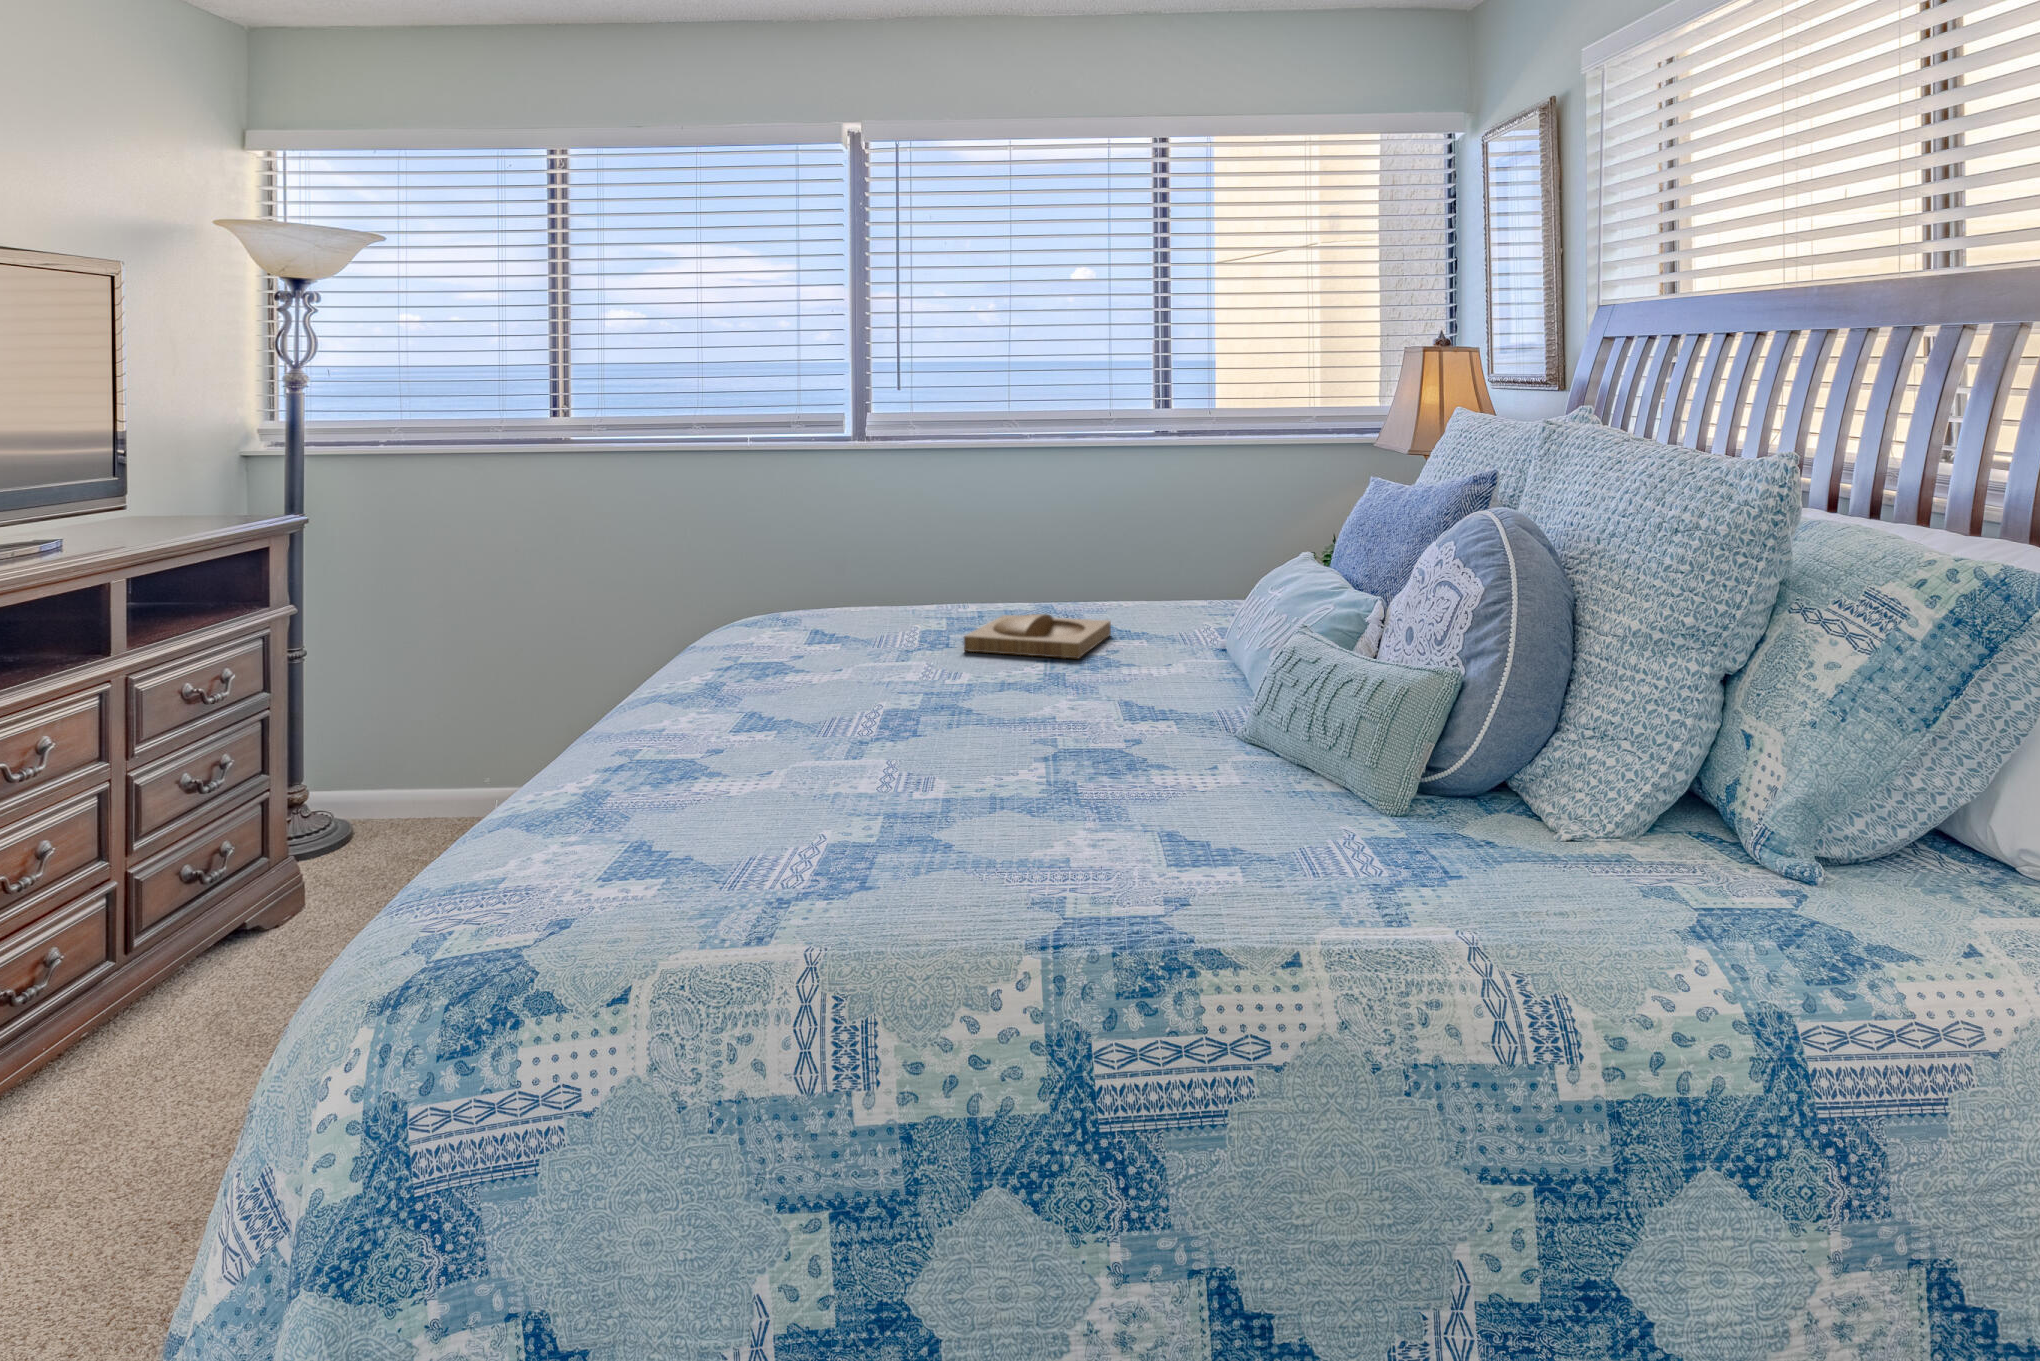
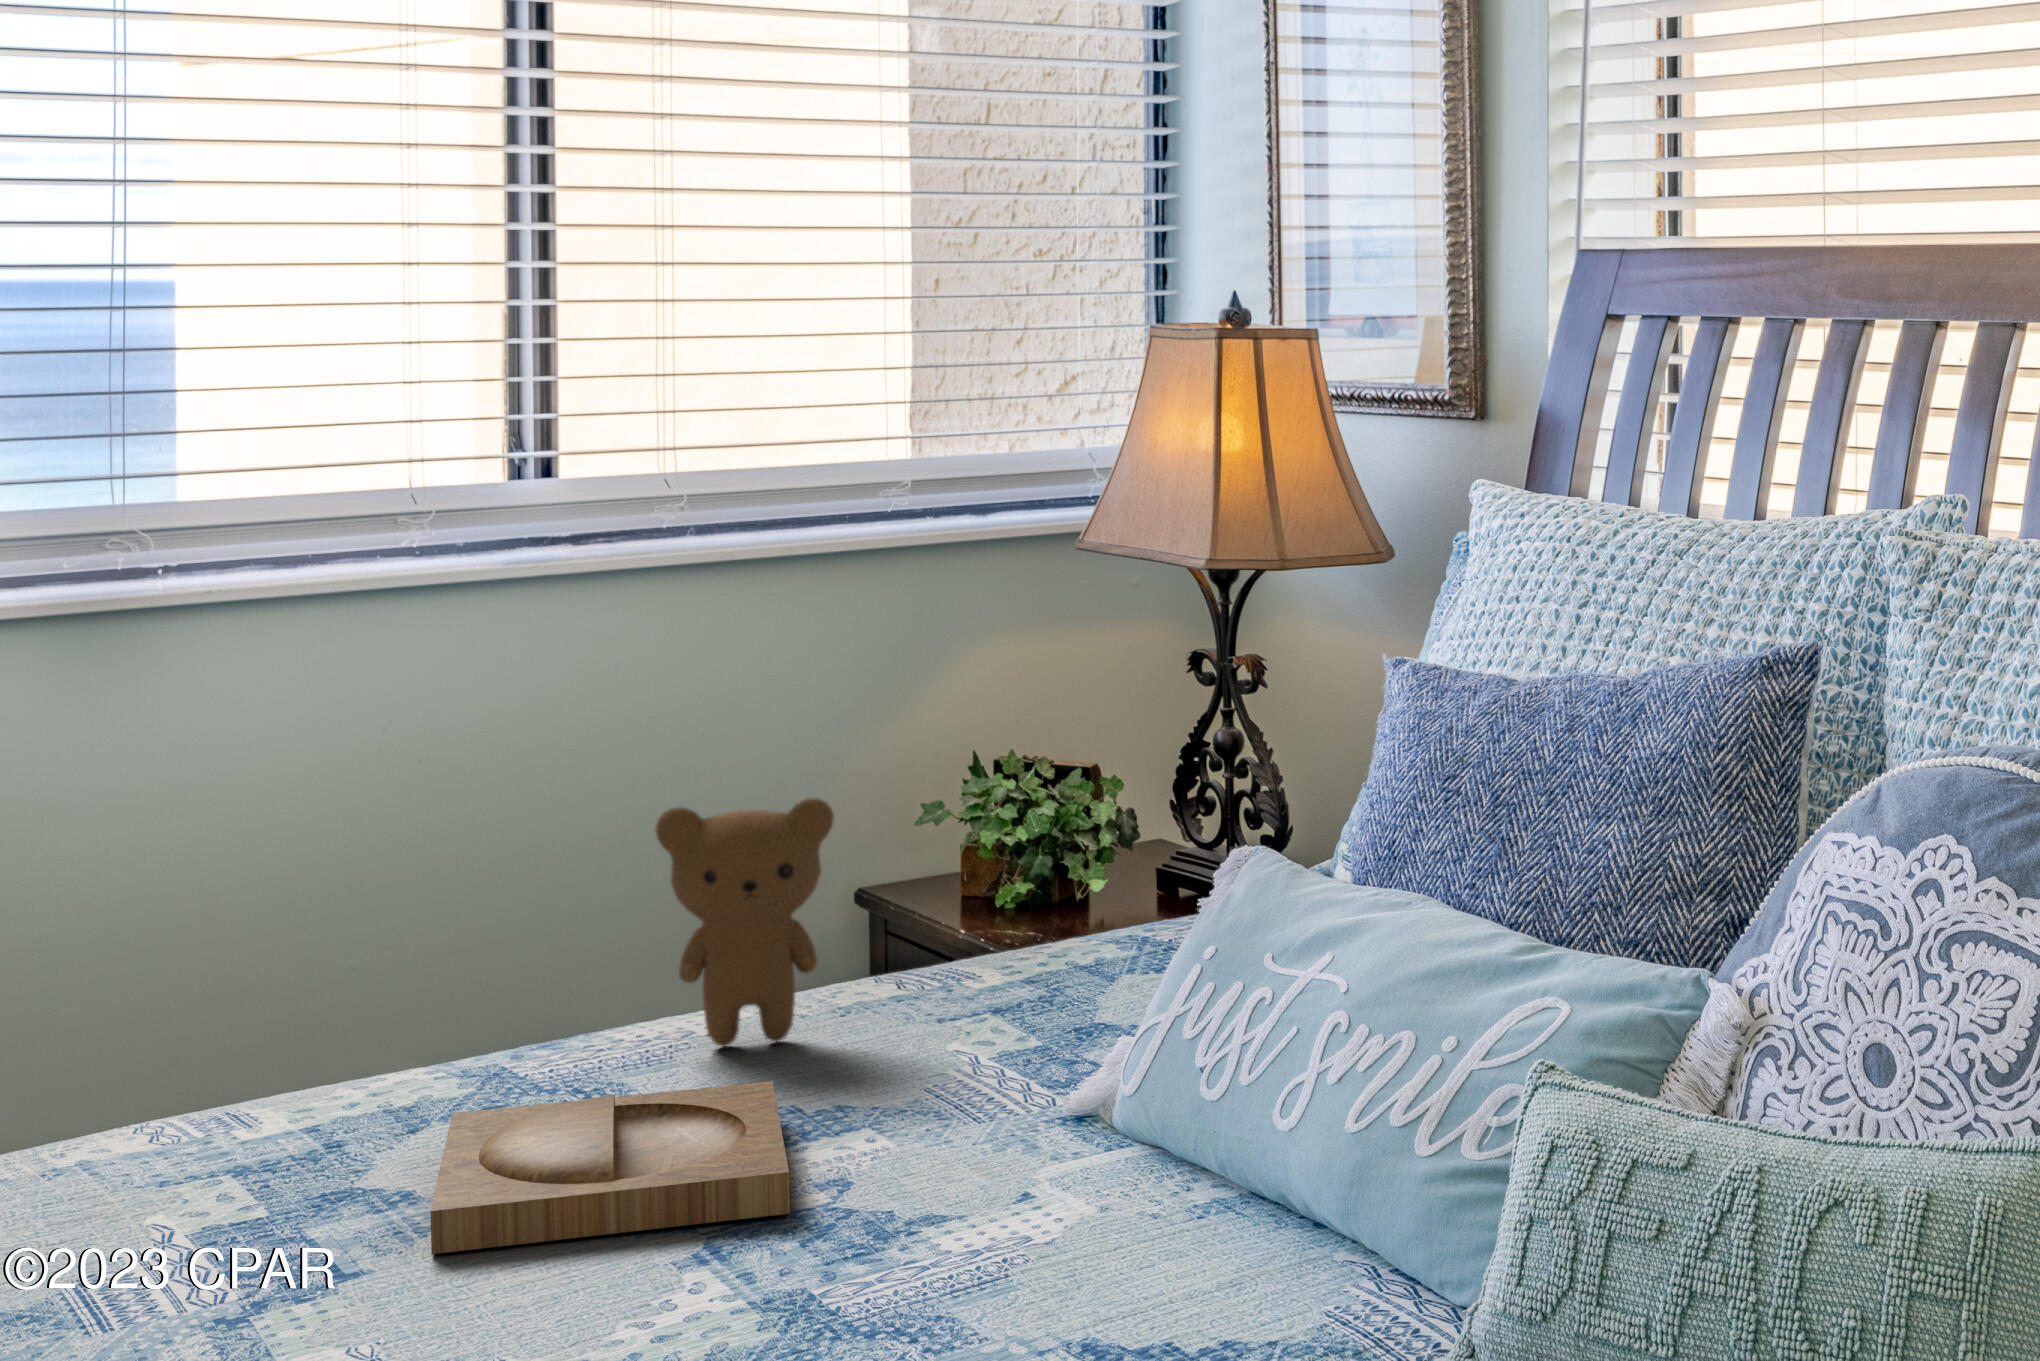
teddy bear: none [1100,520,1165,615] -> present [655,798,834,1047]

